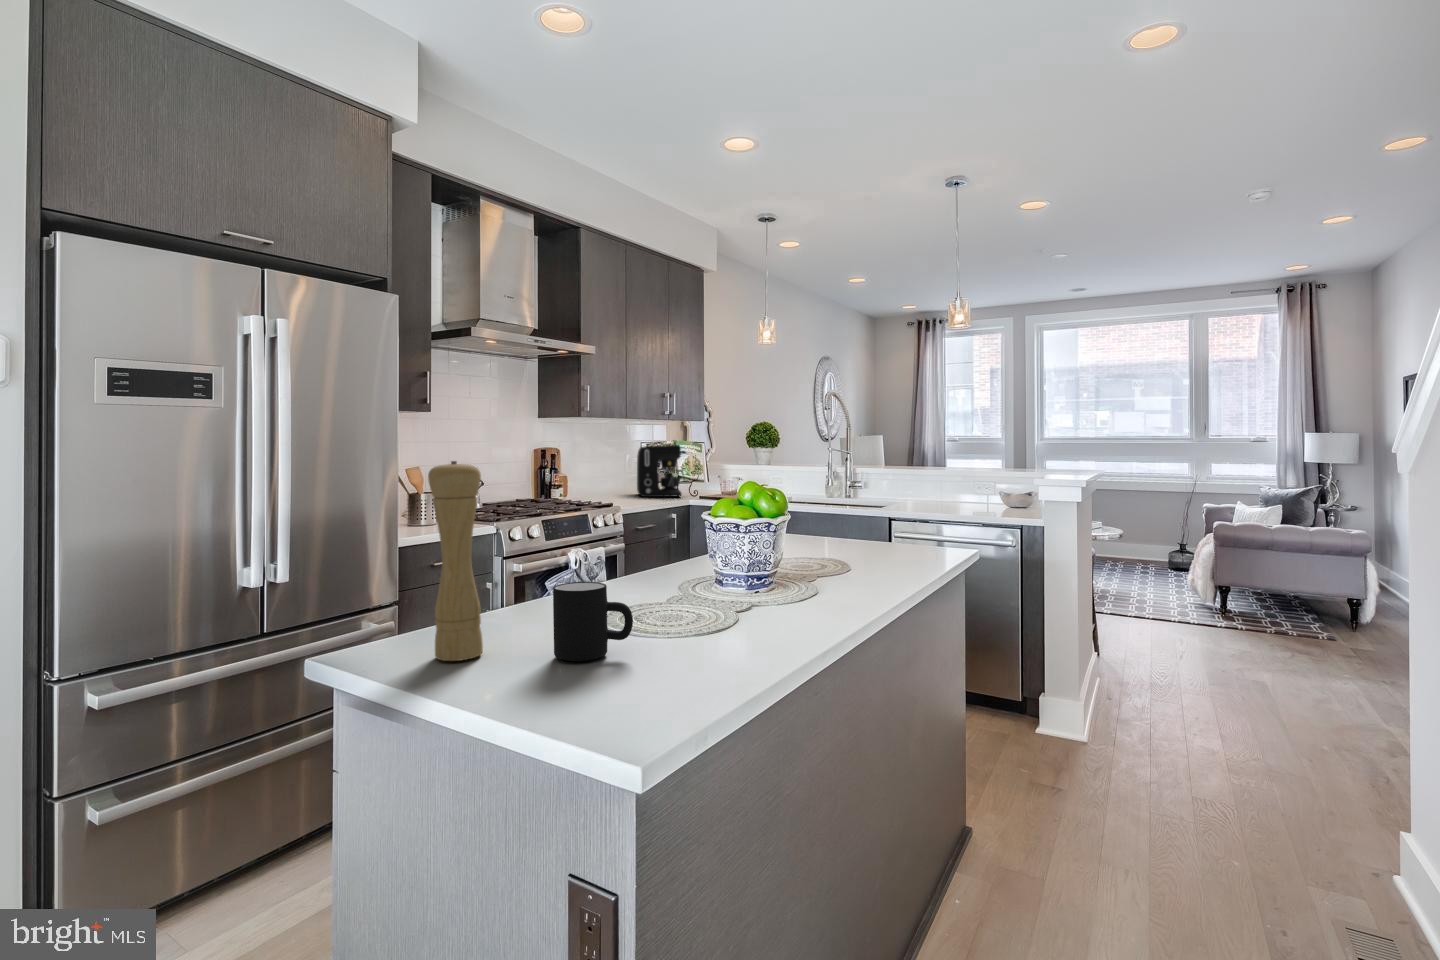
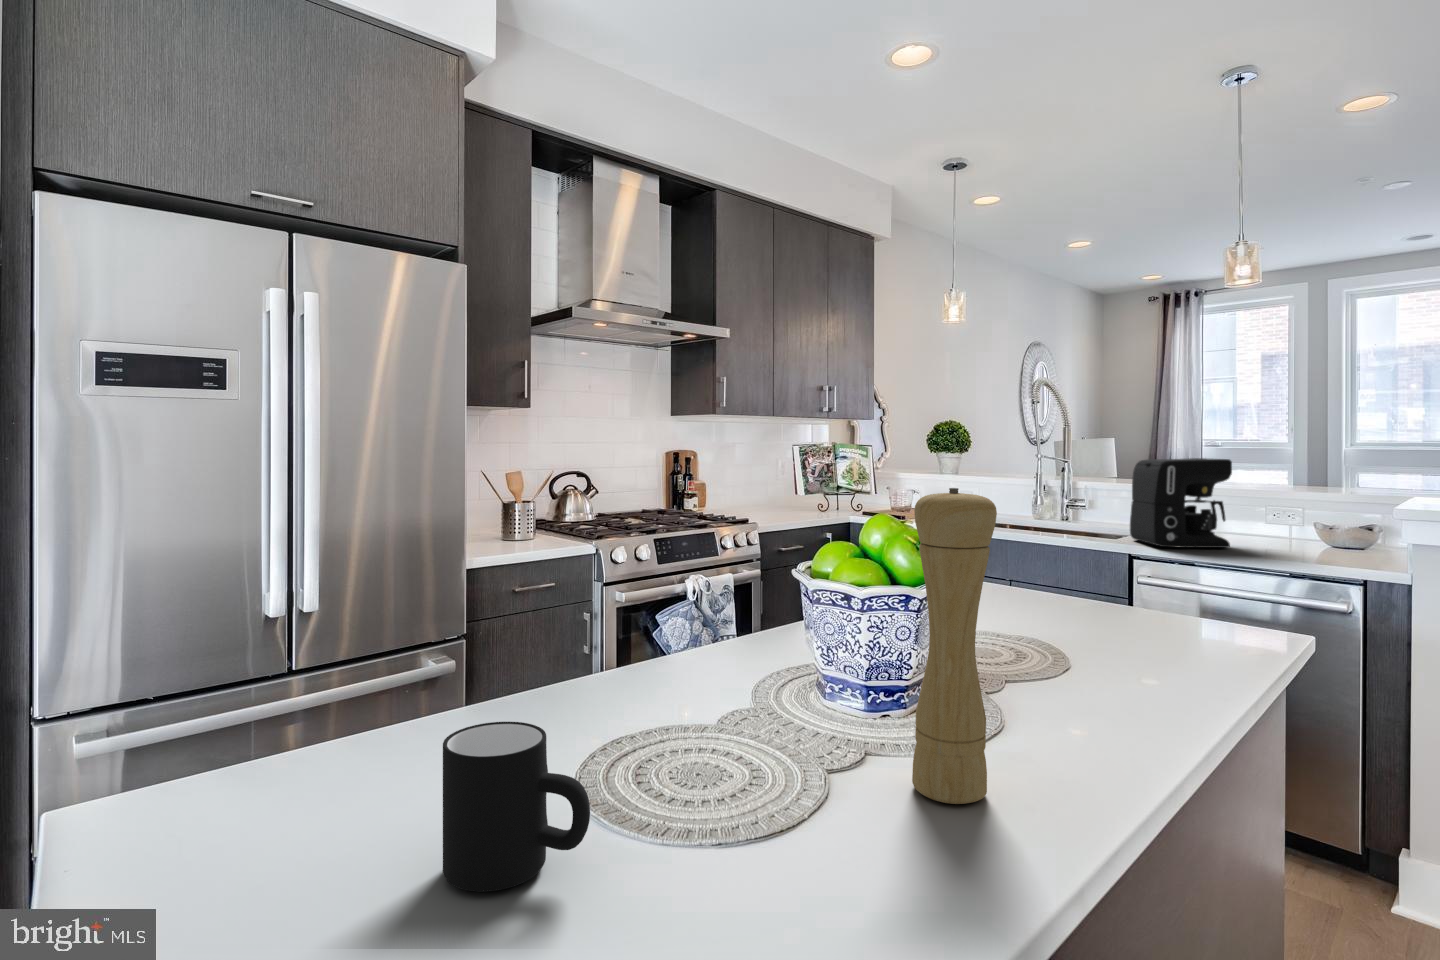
coffee maker: present [637,445,685,497] -> present [1130,458,1232,548]
pepper mill: present [428,461,483,661] -> present [912,488,997,804]

